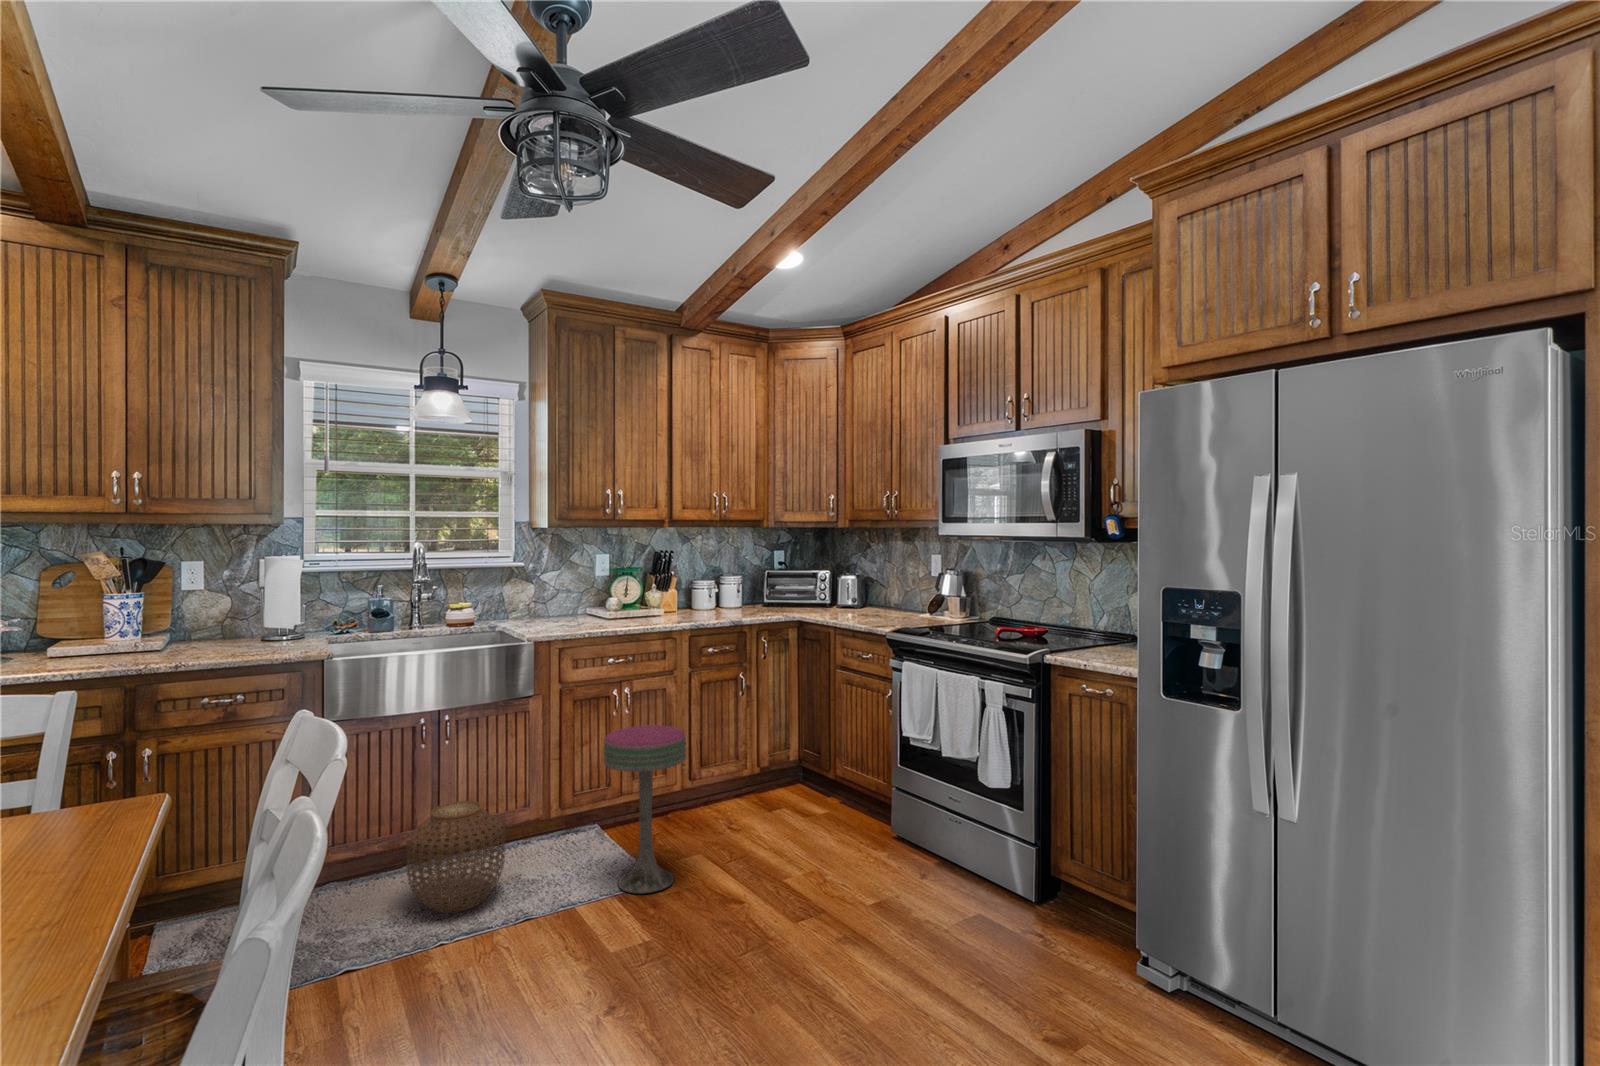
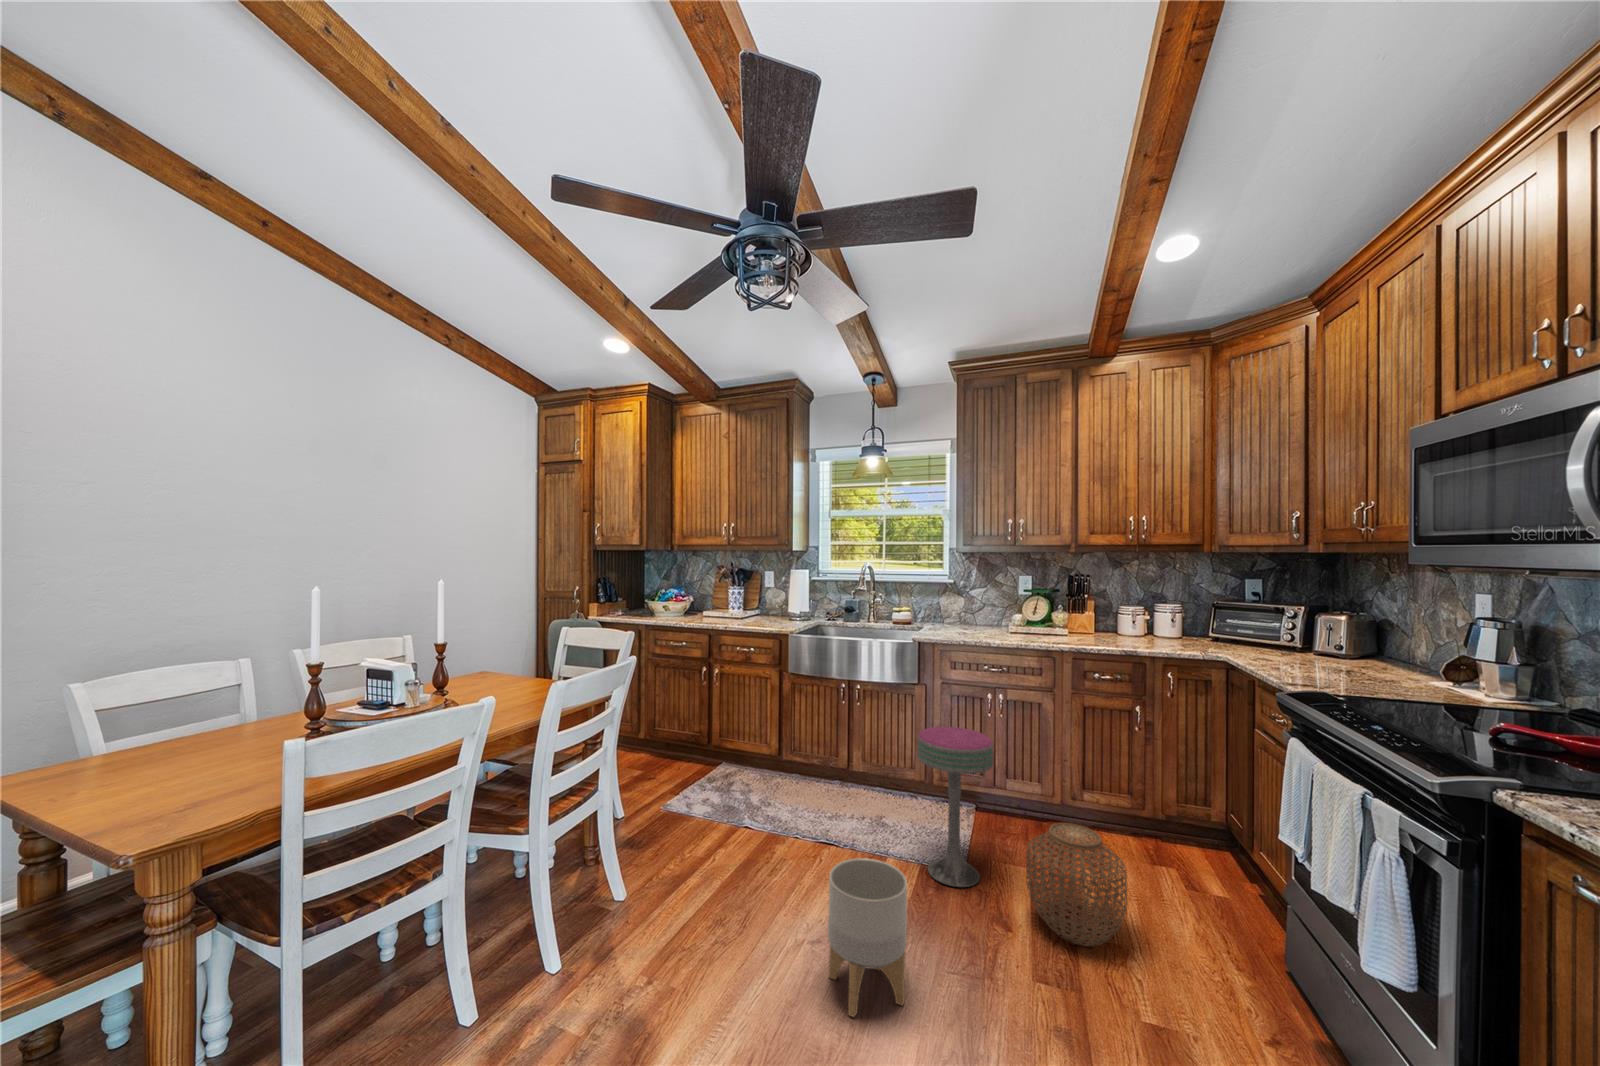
woven basket: present [407,801,505,913] -> present [1026,823,1127,946]
planter: none [653,864,736,1018] -> present [828,858,907,1017]

